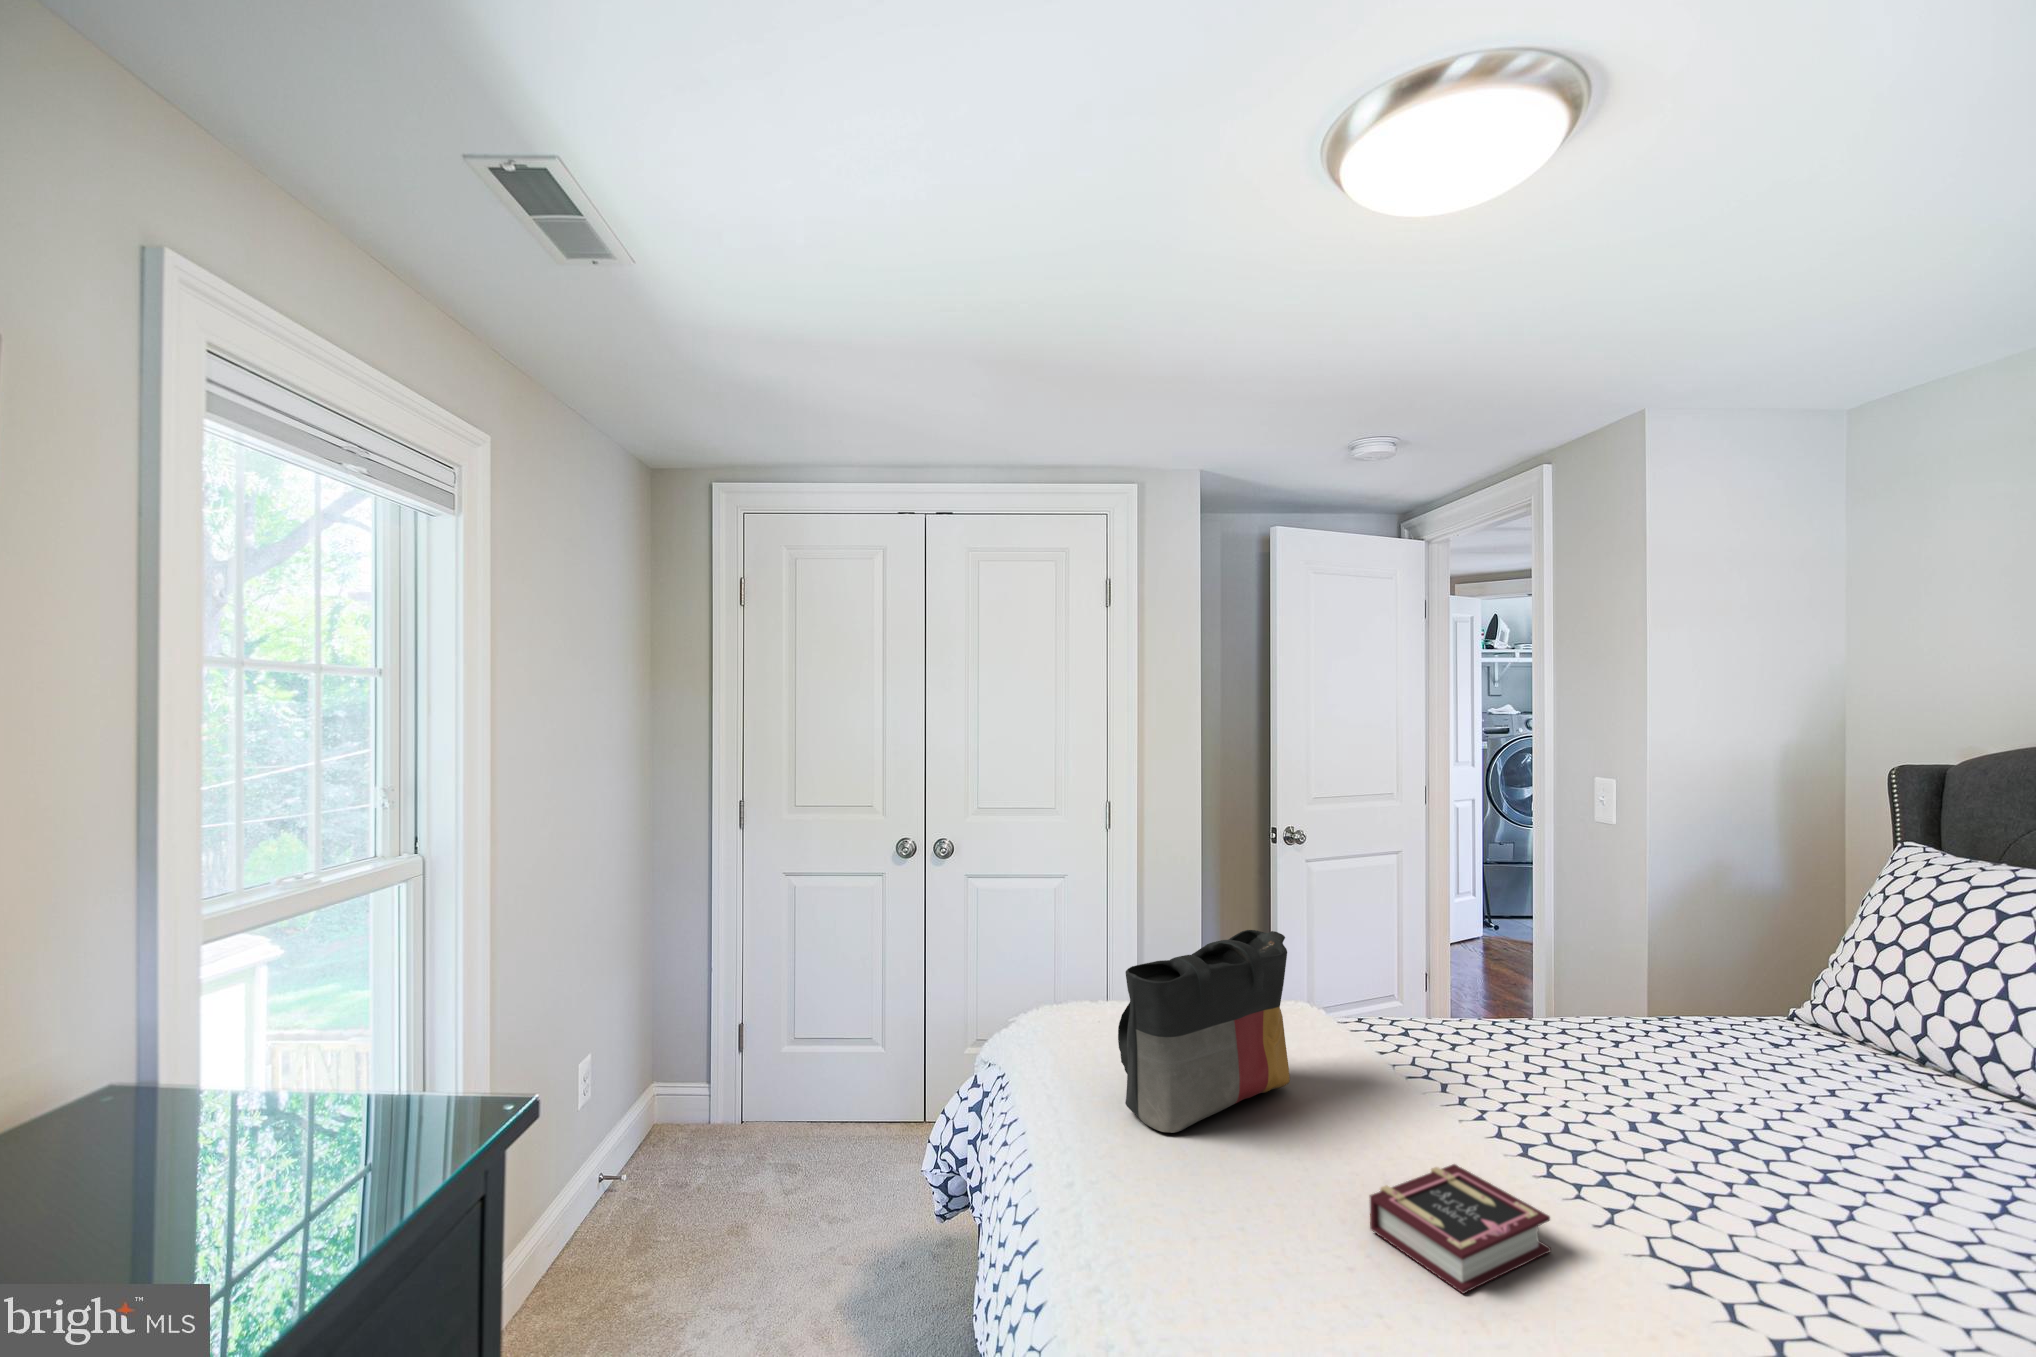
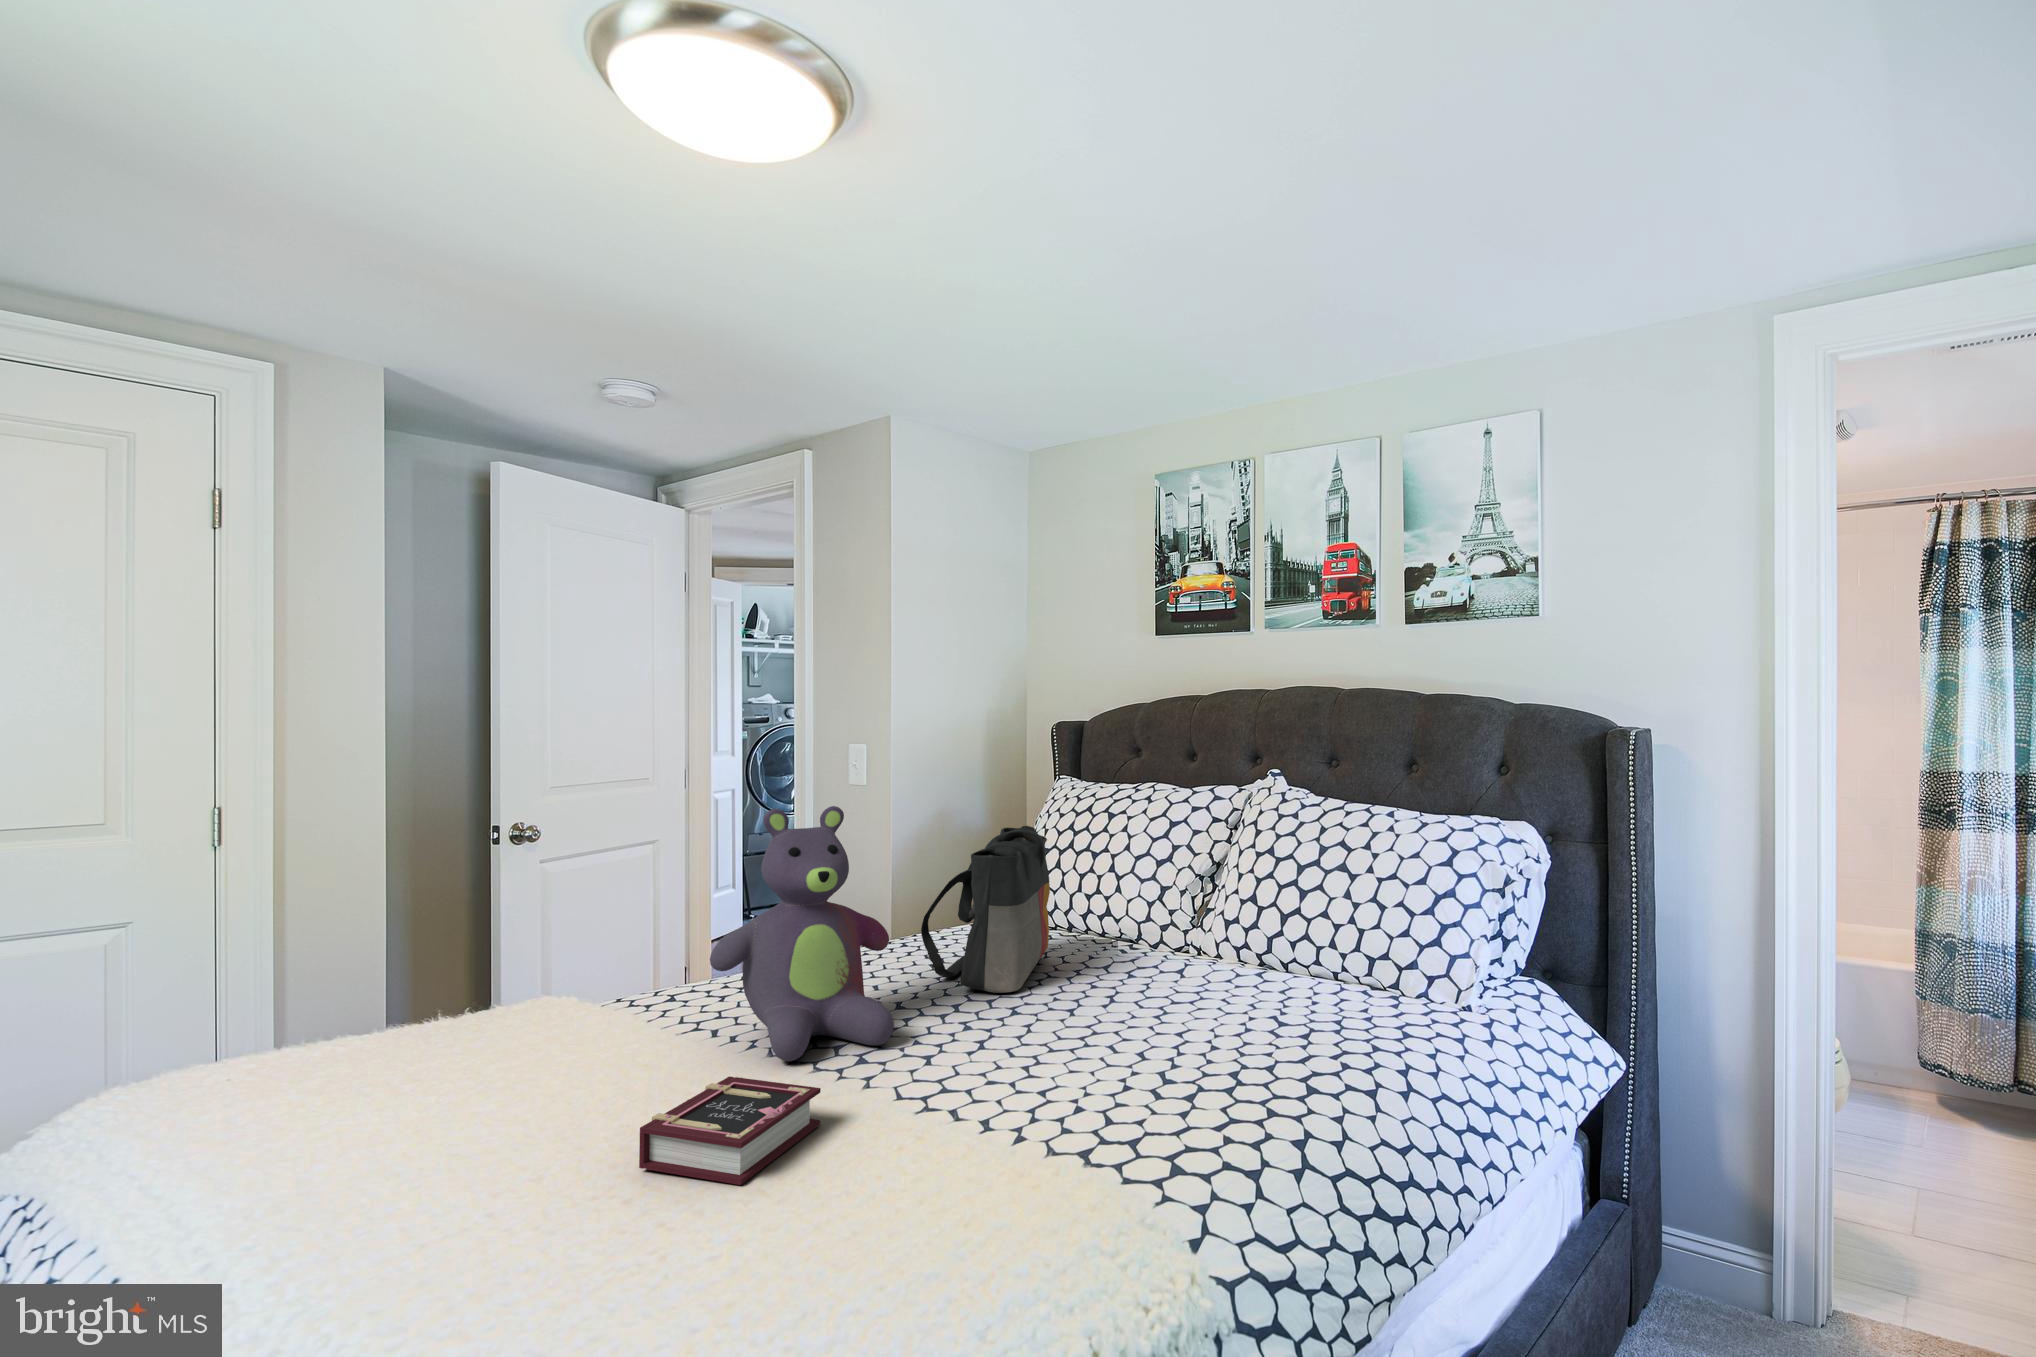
stuffed bear: none [1438,898,1645,1168] -> present [710,806,894,1061]
tote bag: present [1118,930,1290,1133] -> present [921,826,1050,993]

